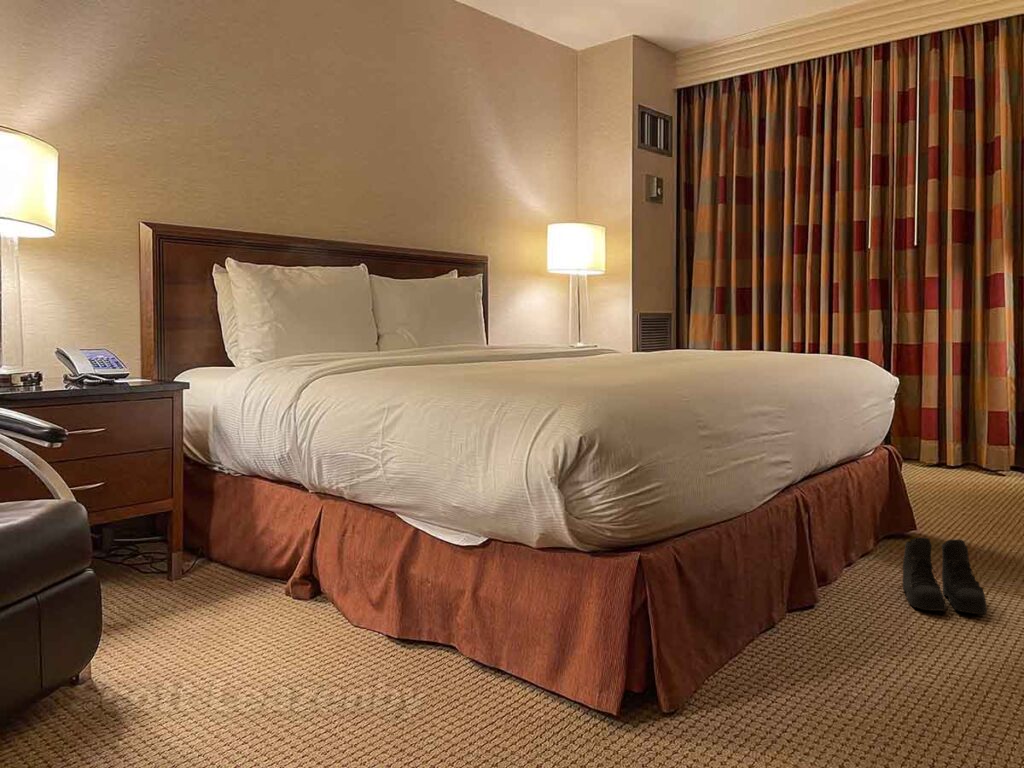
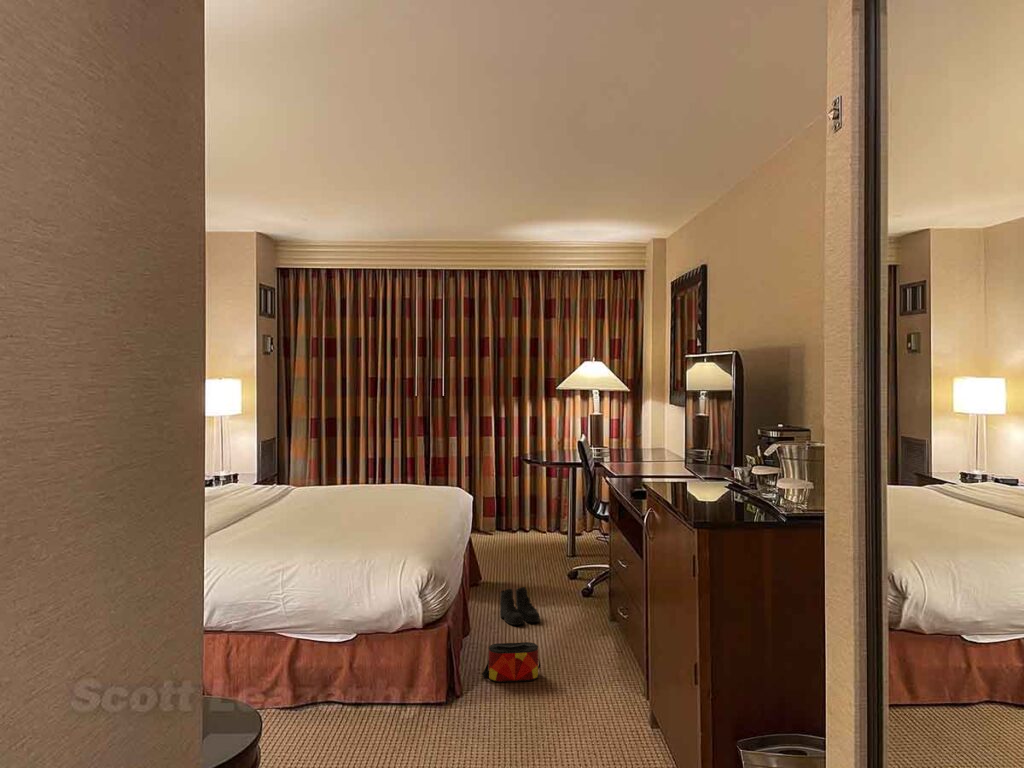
bag: none [758,626,902,730] -> present [482,642,541,682]

